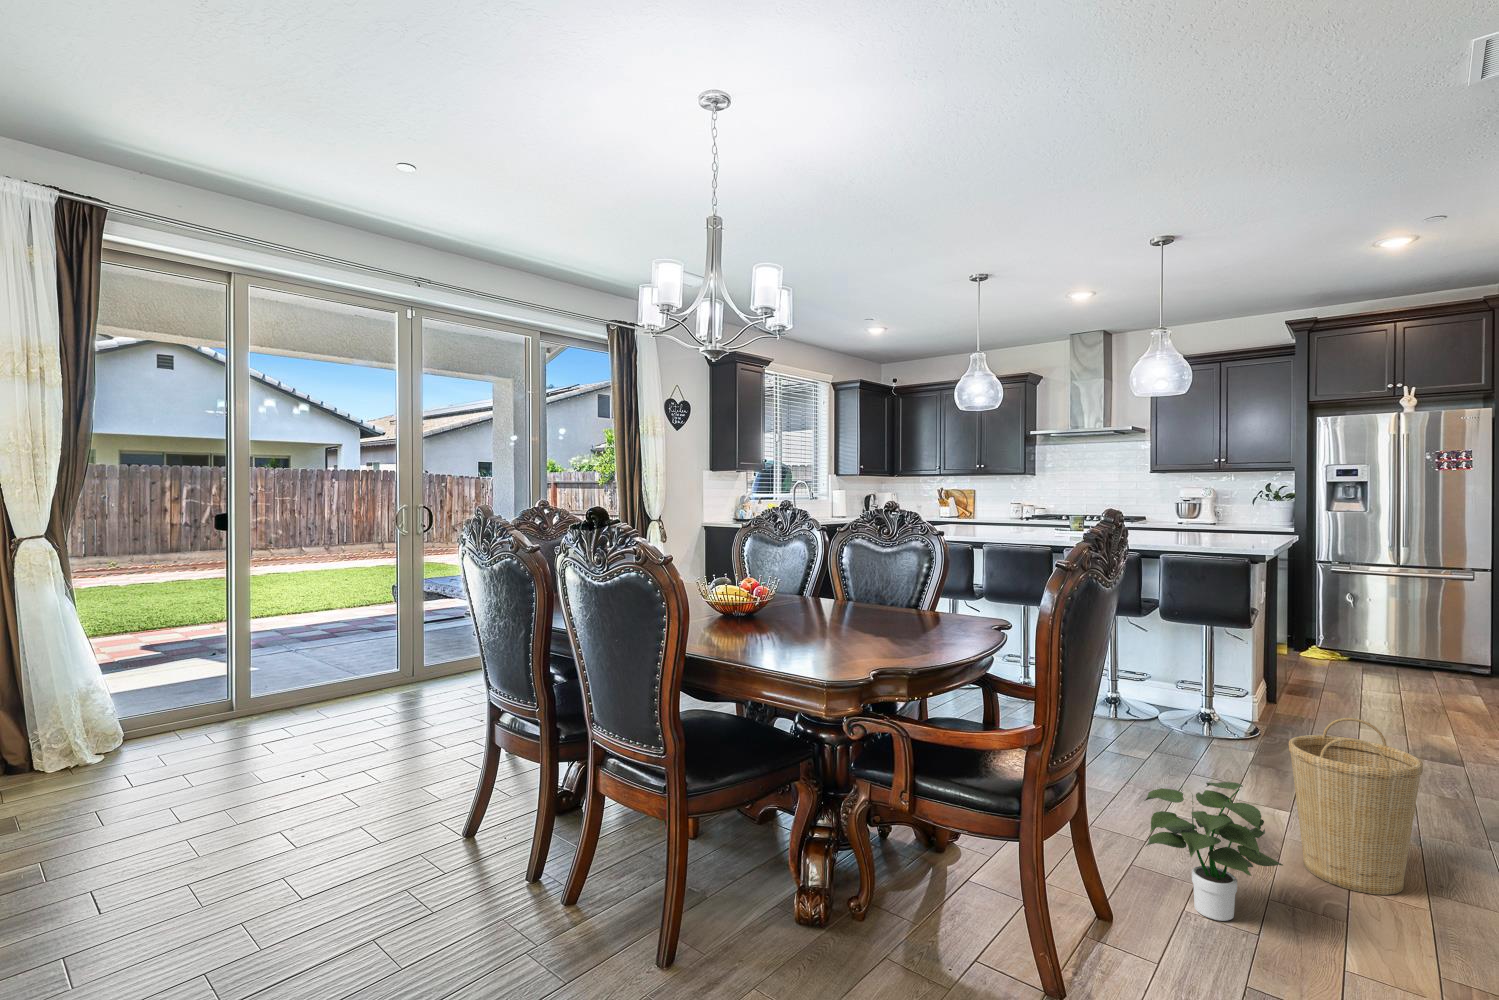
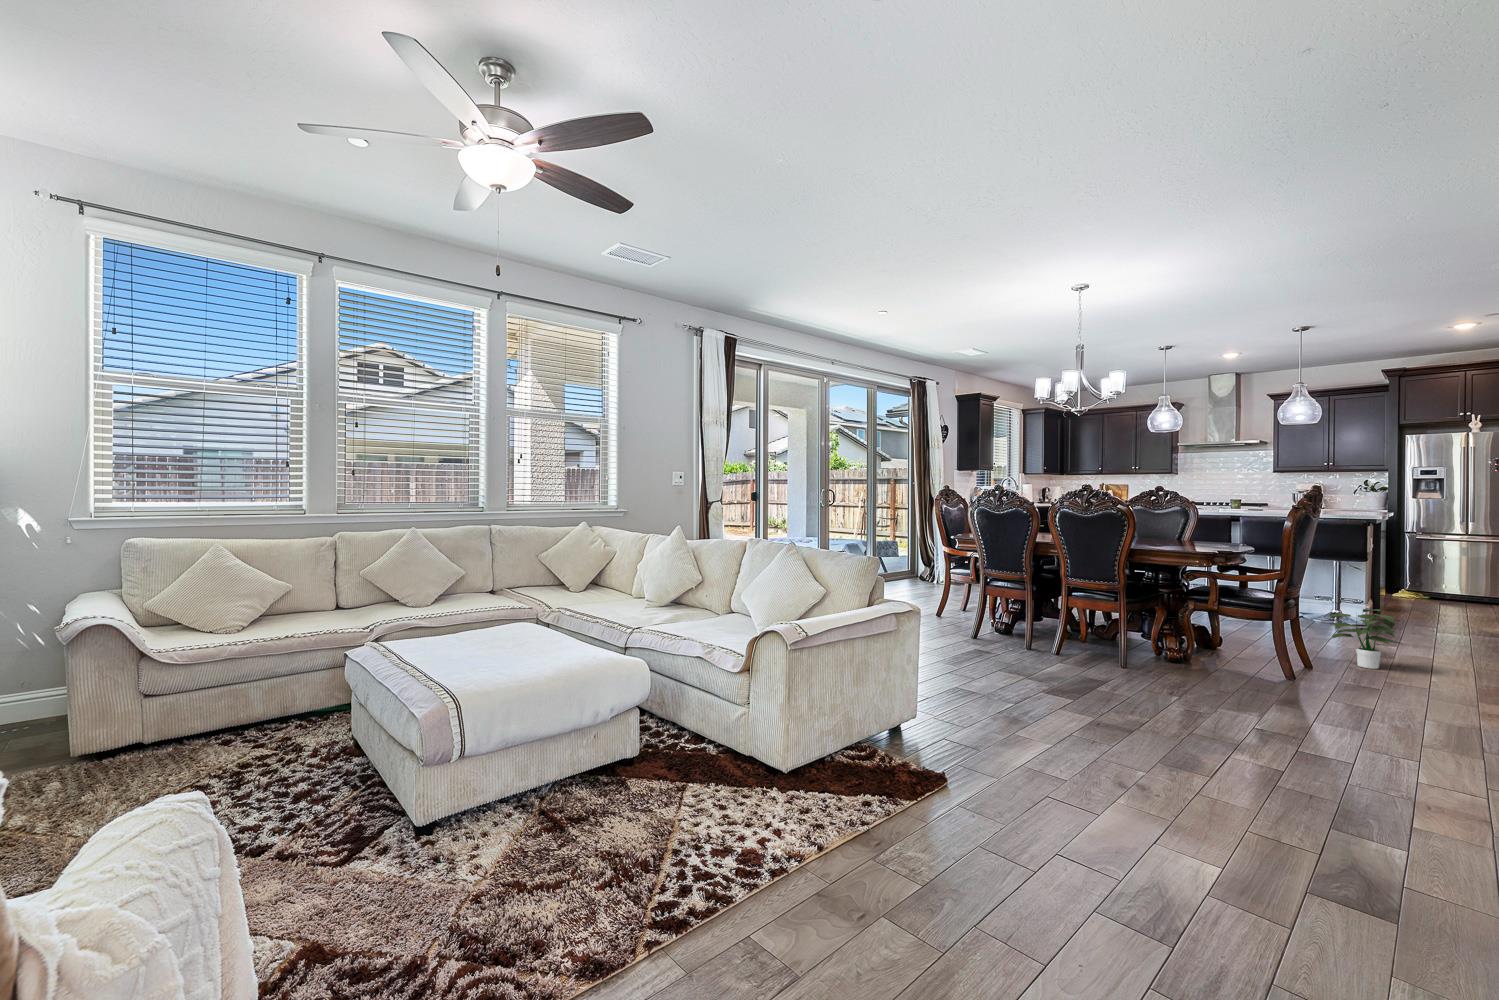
basket: present [1289,718,1423,895] -> none [1404,588,1478,667]

